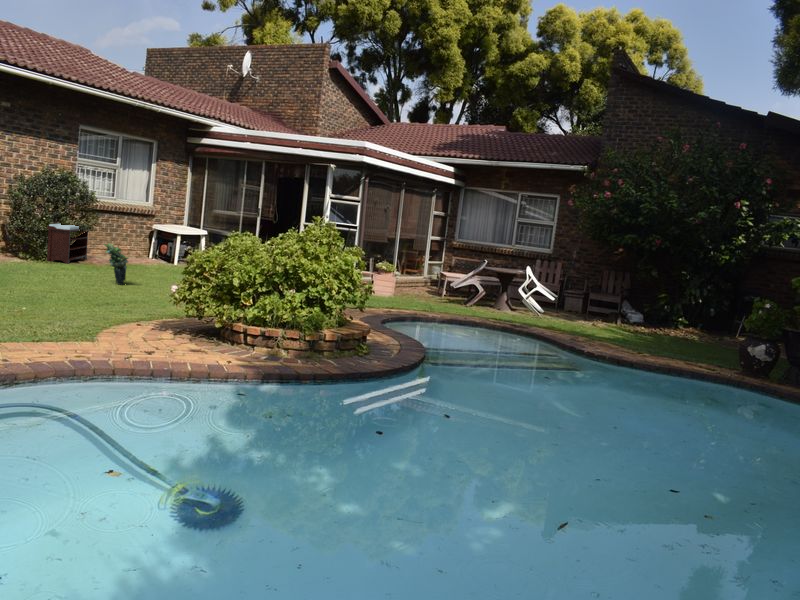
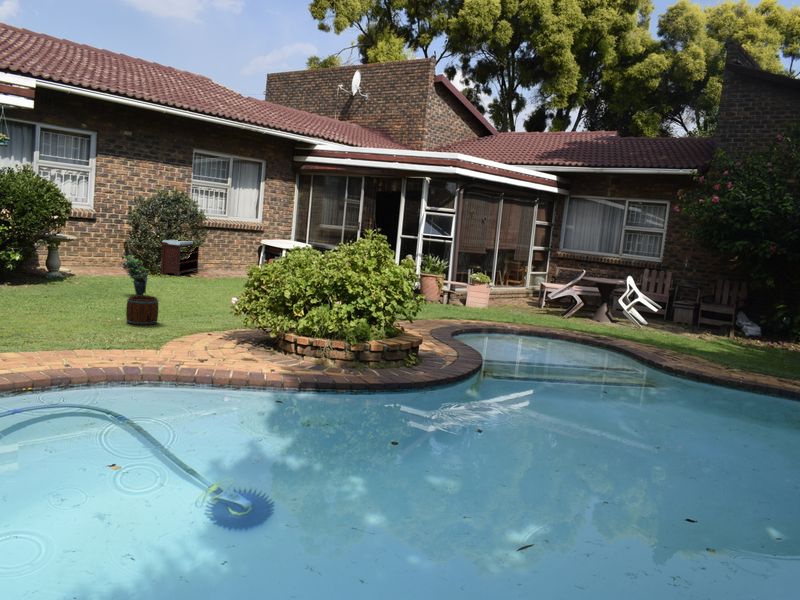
potted plant: present [104,244,128,285] -> present [124,255,149,296]
bucket: none [46,284,82,316] -> present [126,296,159,325]

